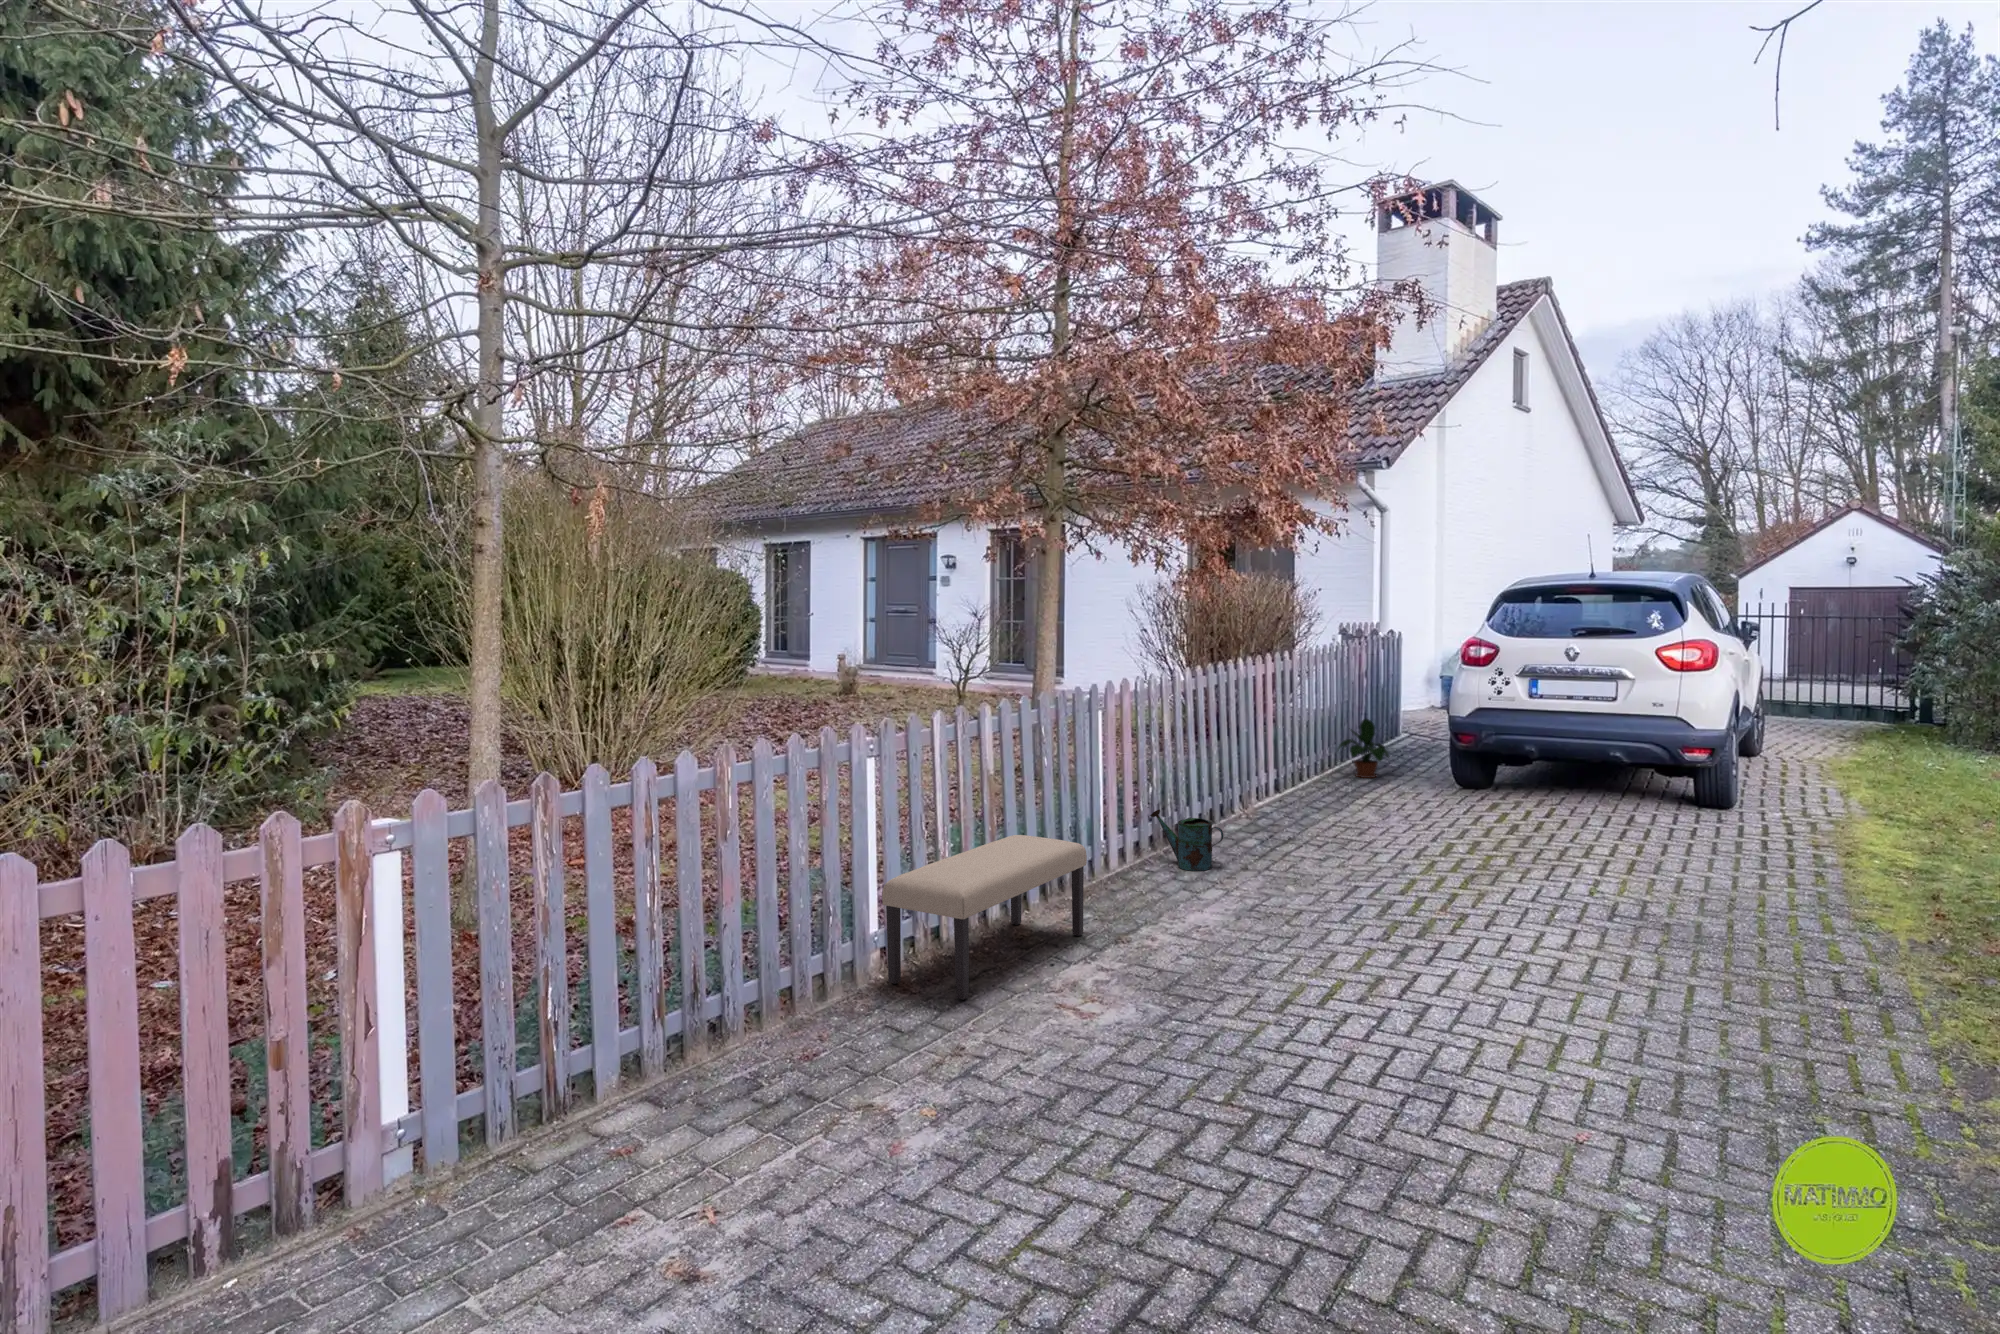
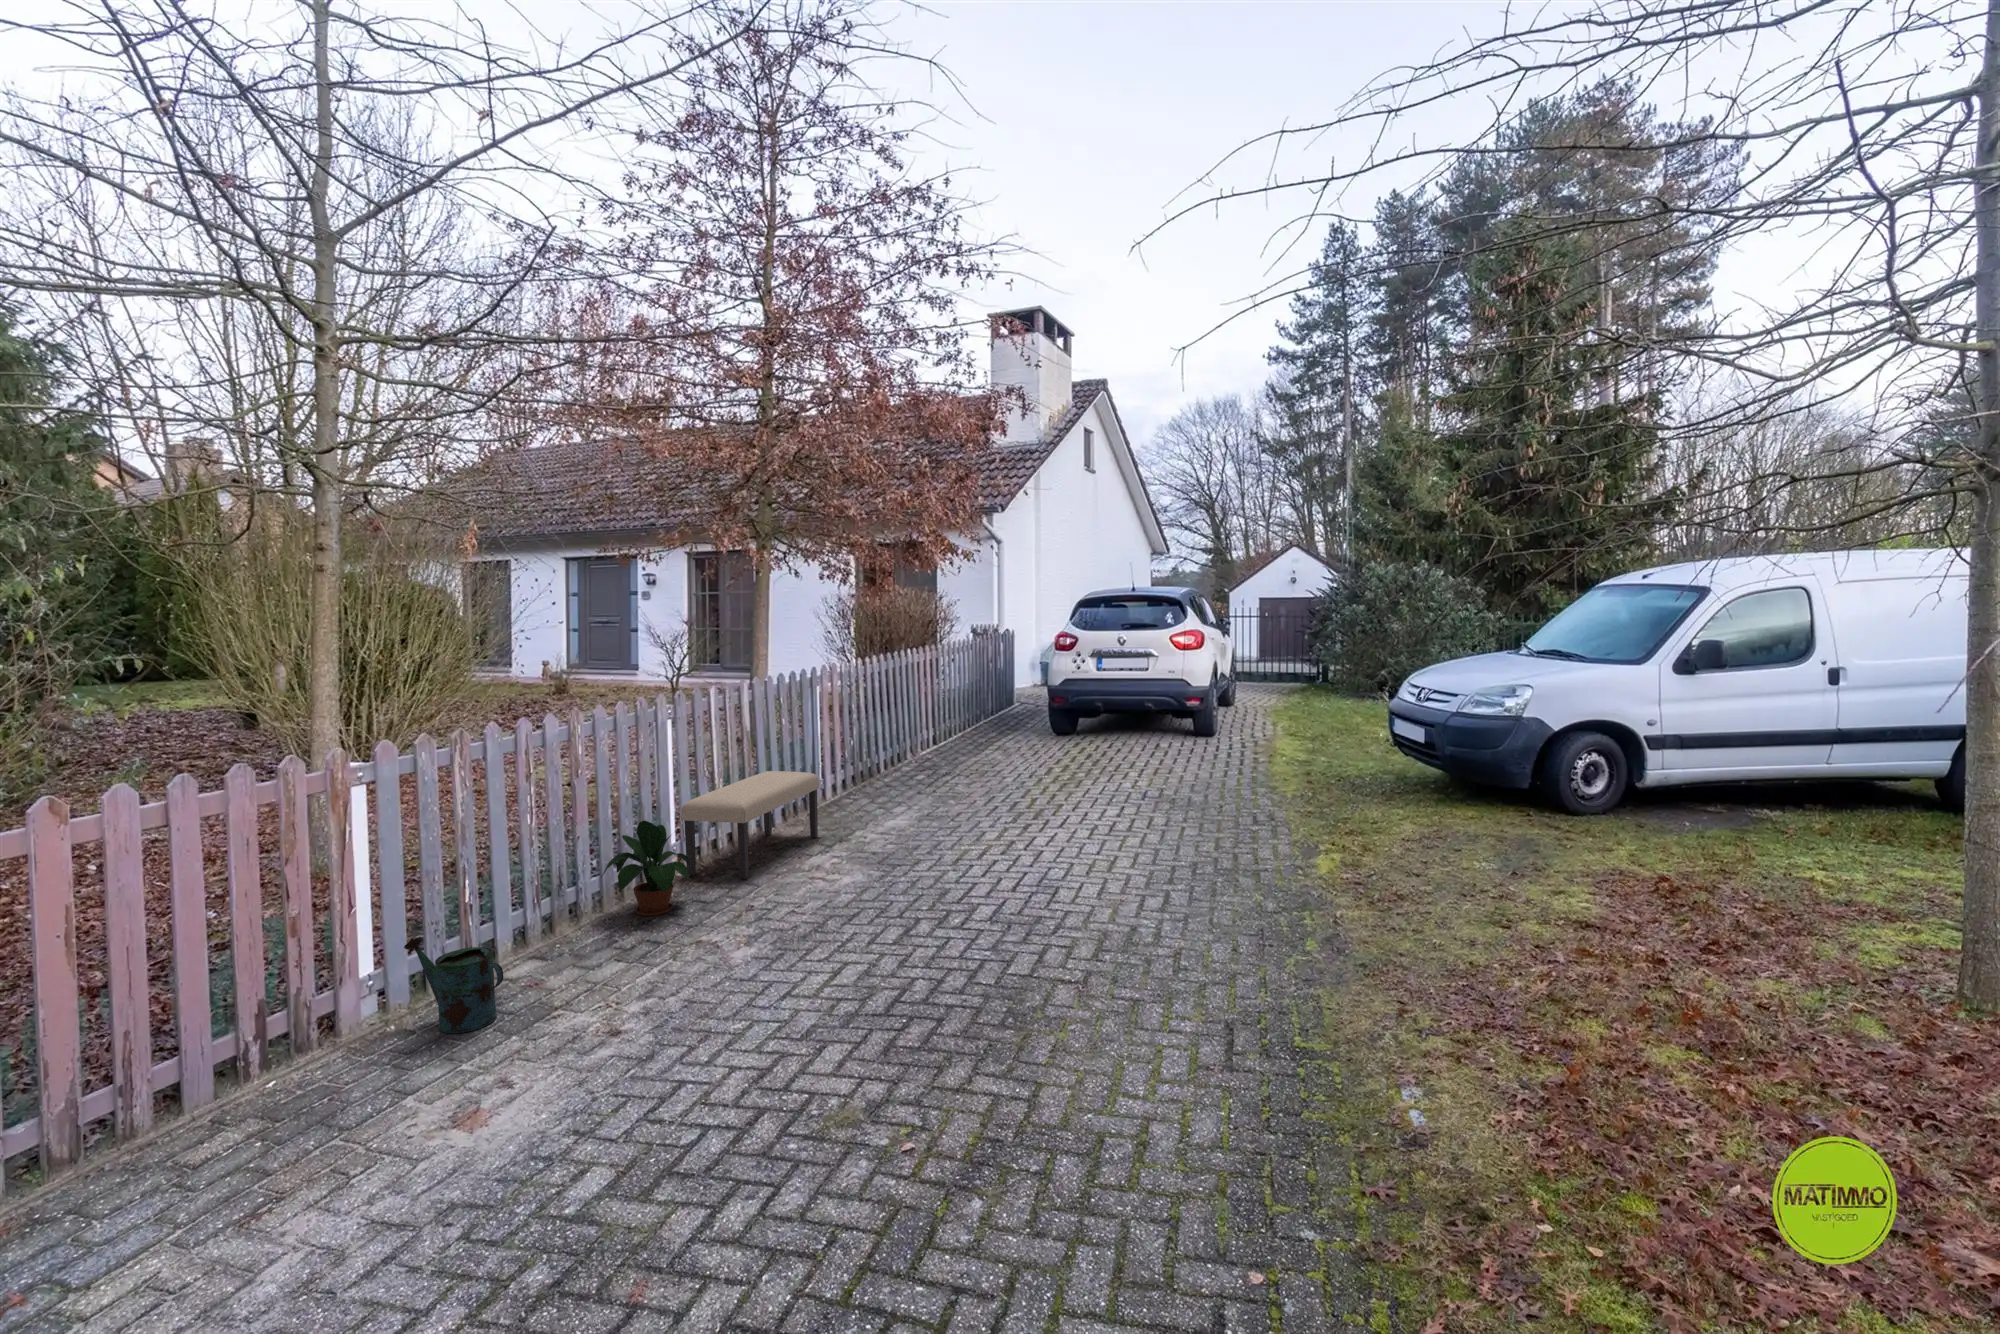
potted plant: present [1338,719,1389,778] -> present [602,821,690,916]
watering can: present [1150,810,1223,871] -> present [404,937,503,1033]

